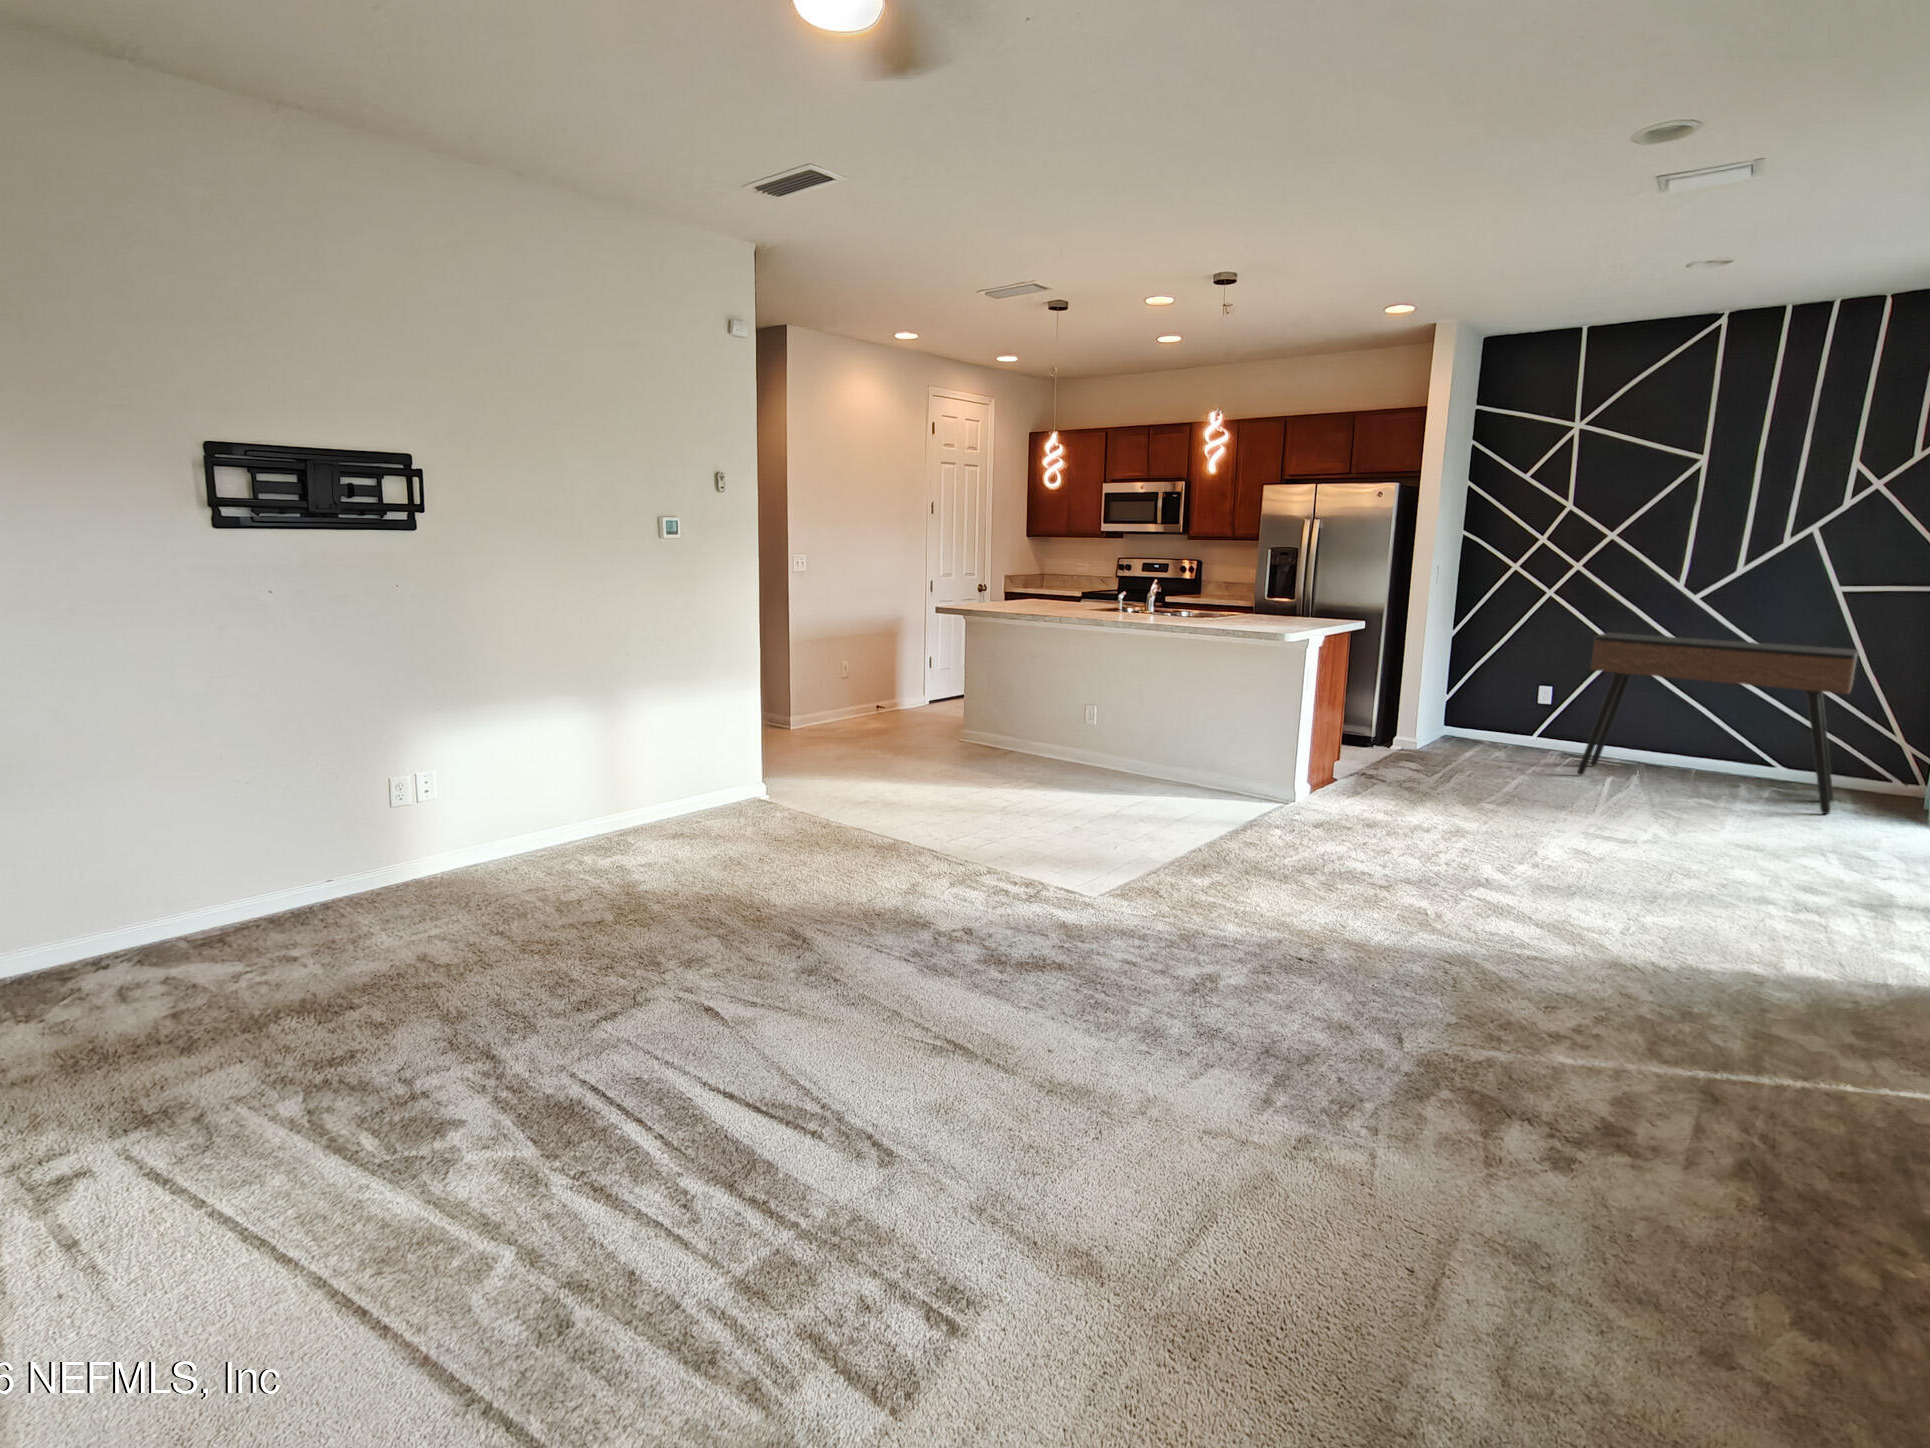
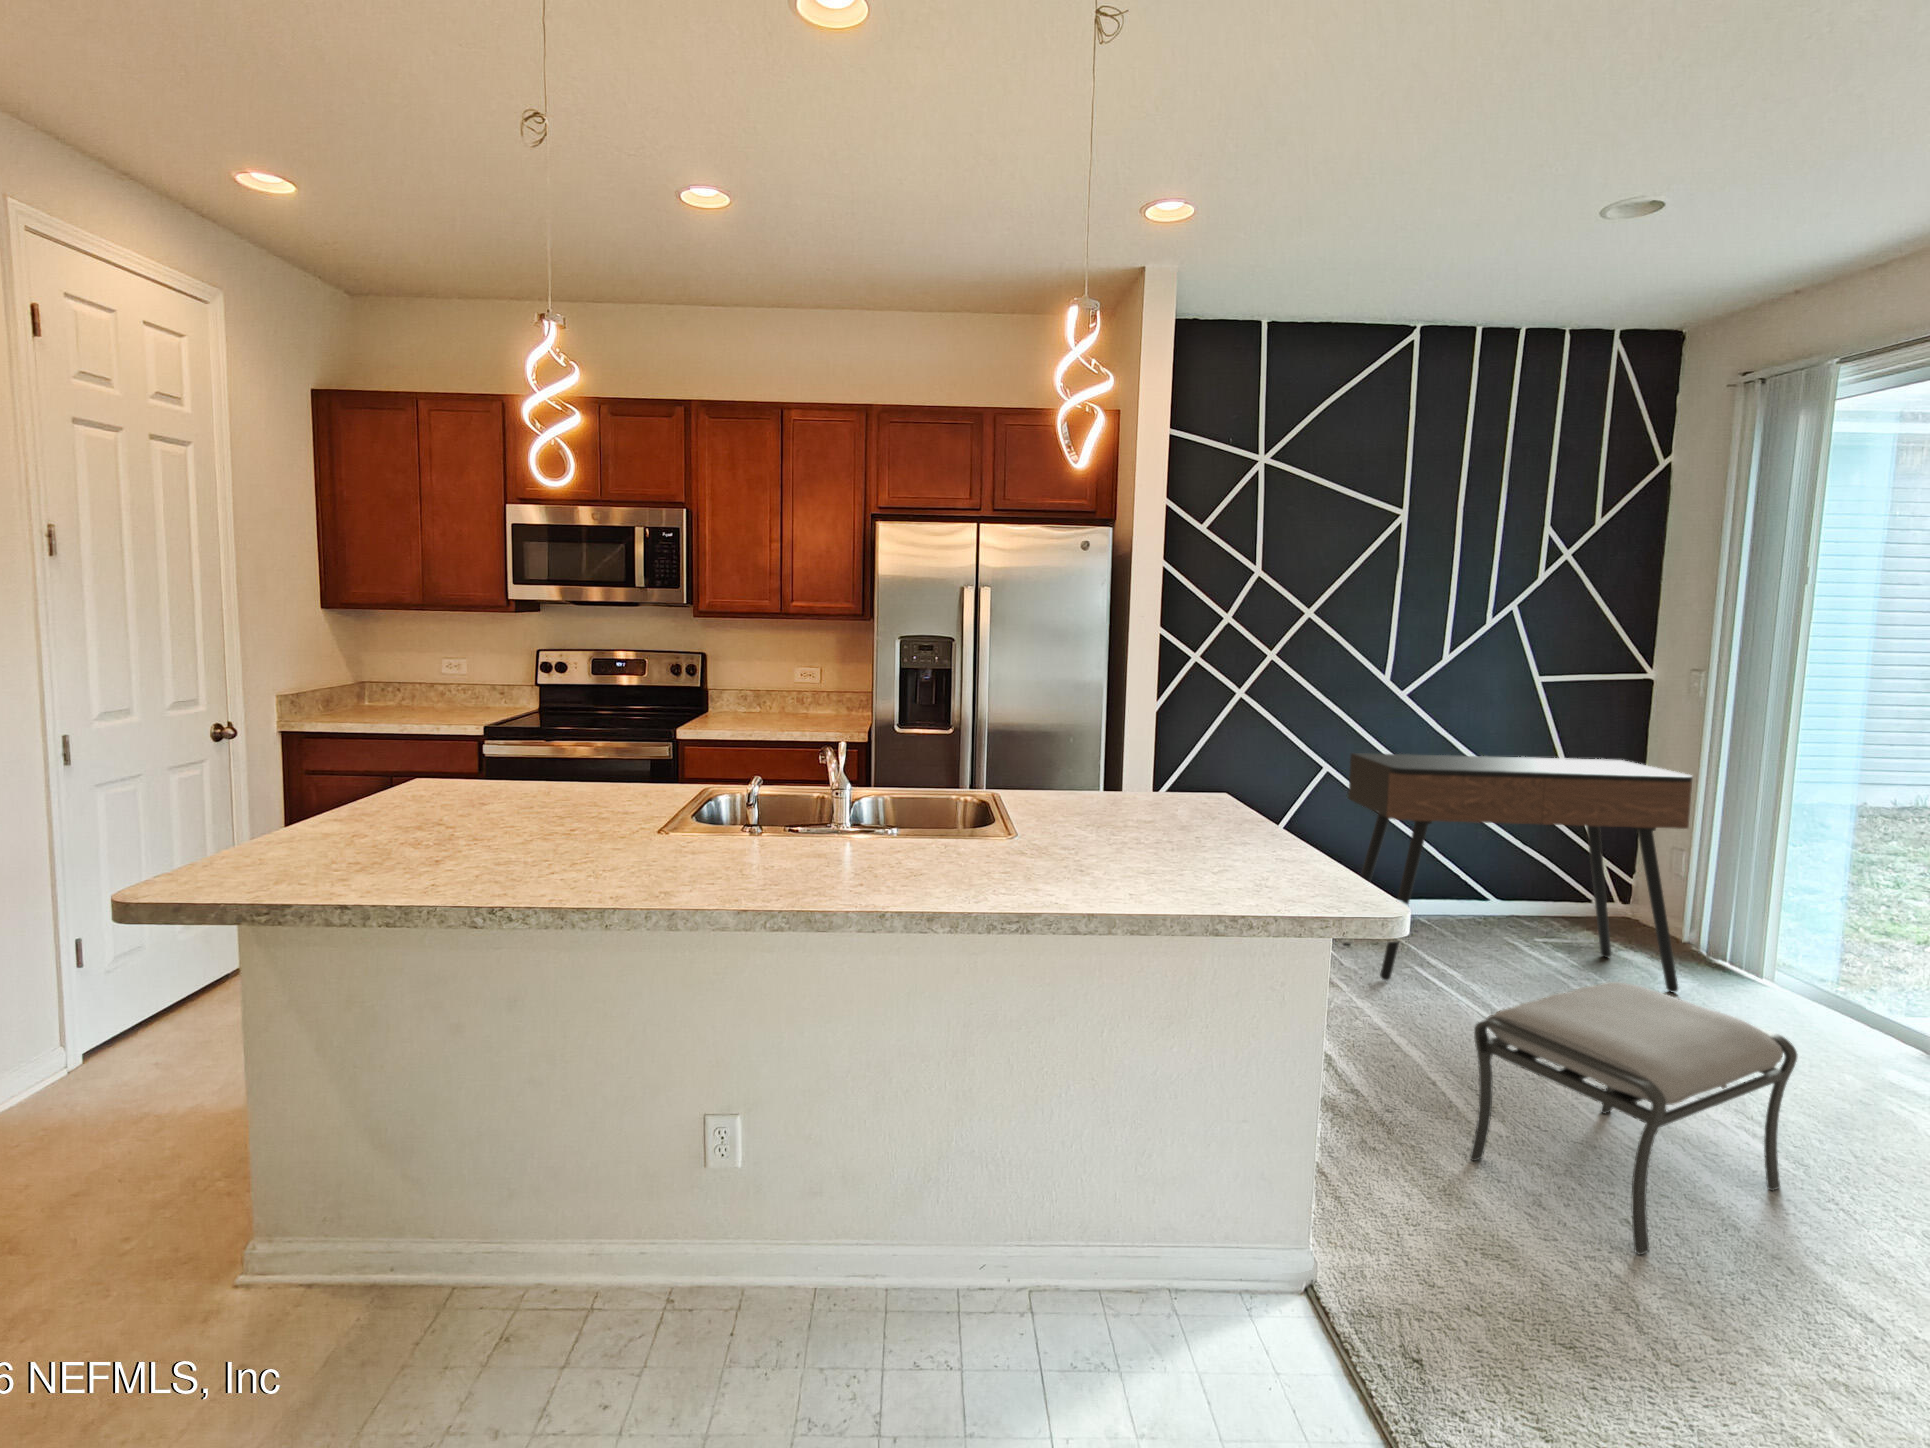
ottoman: none [1457,729,1629,834] -> present [1470,982,1797,1255]

